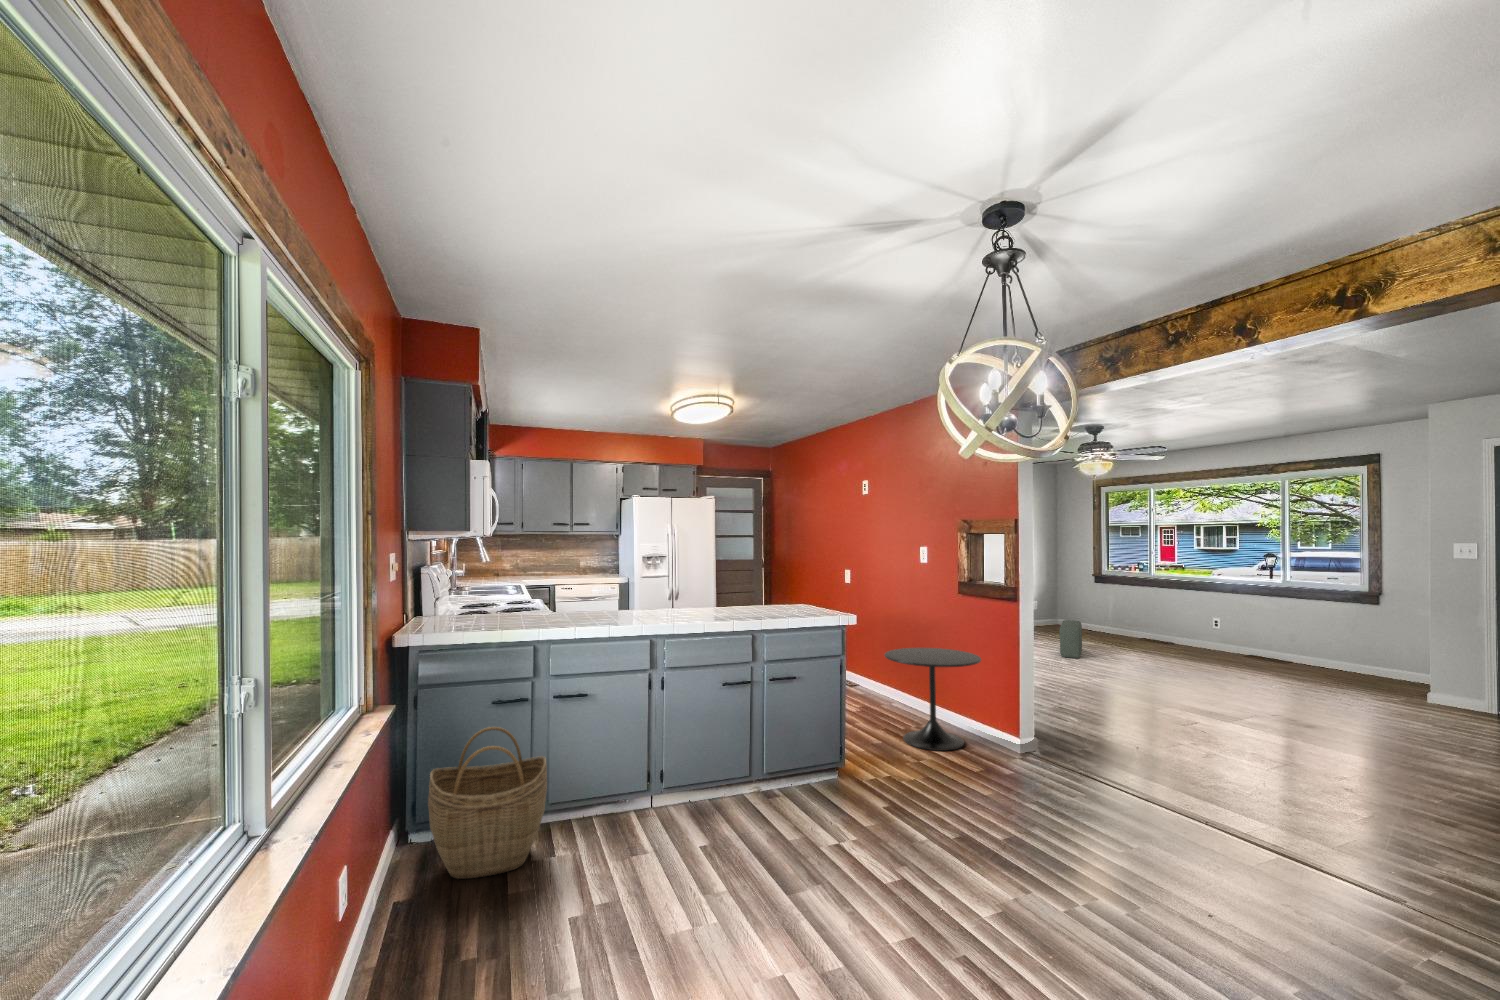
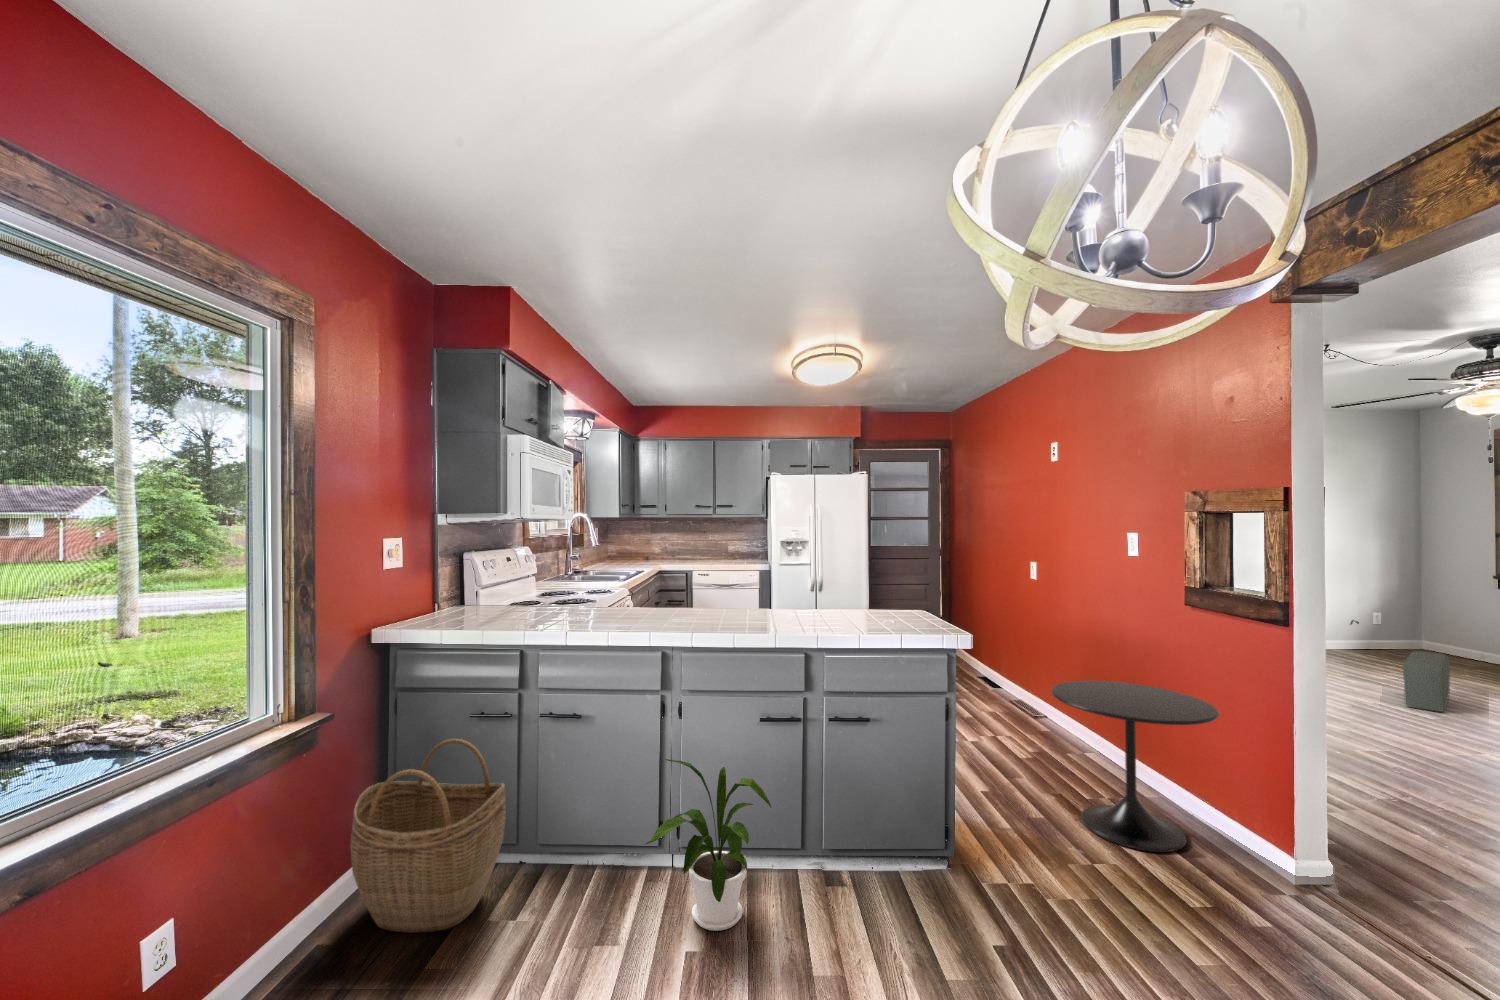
house plant: none [662,719,751,832] -> present [646,759,771,931]

